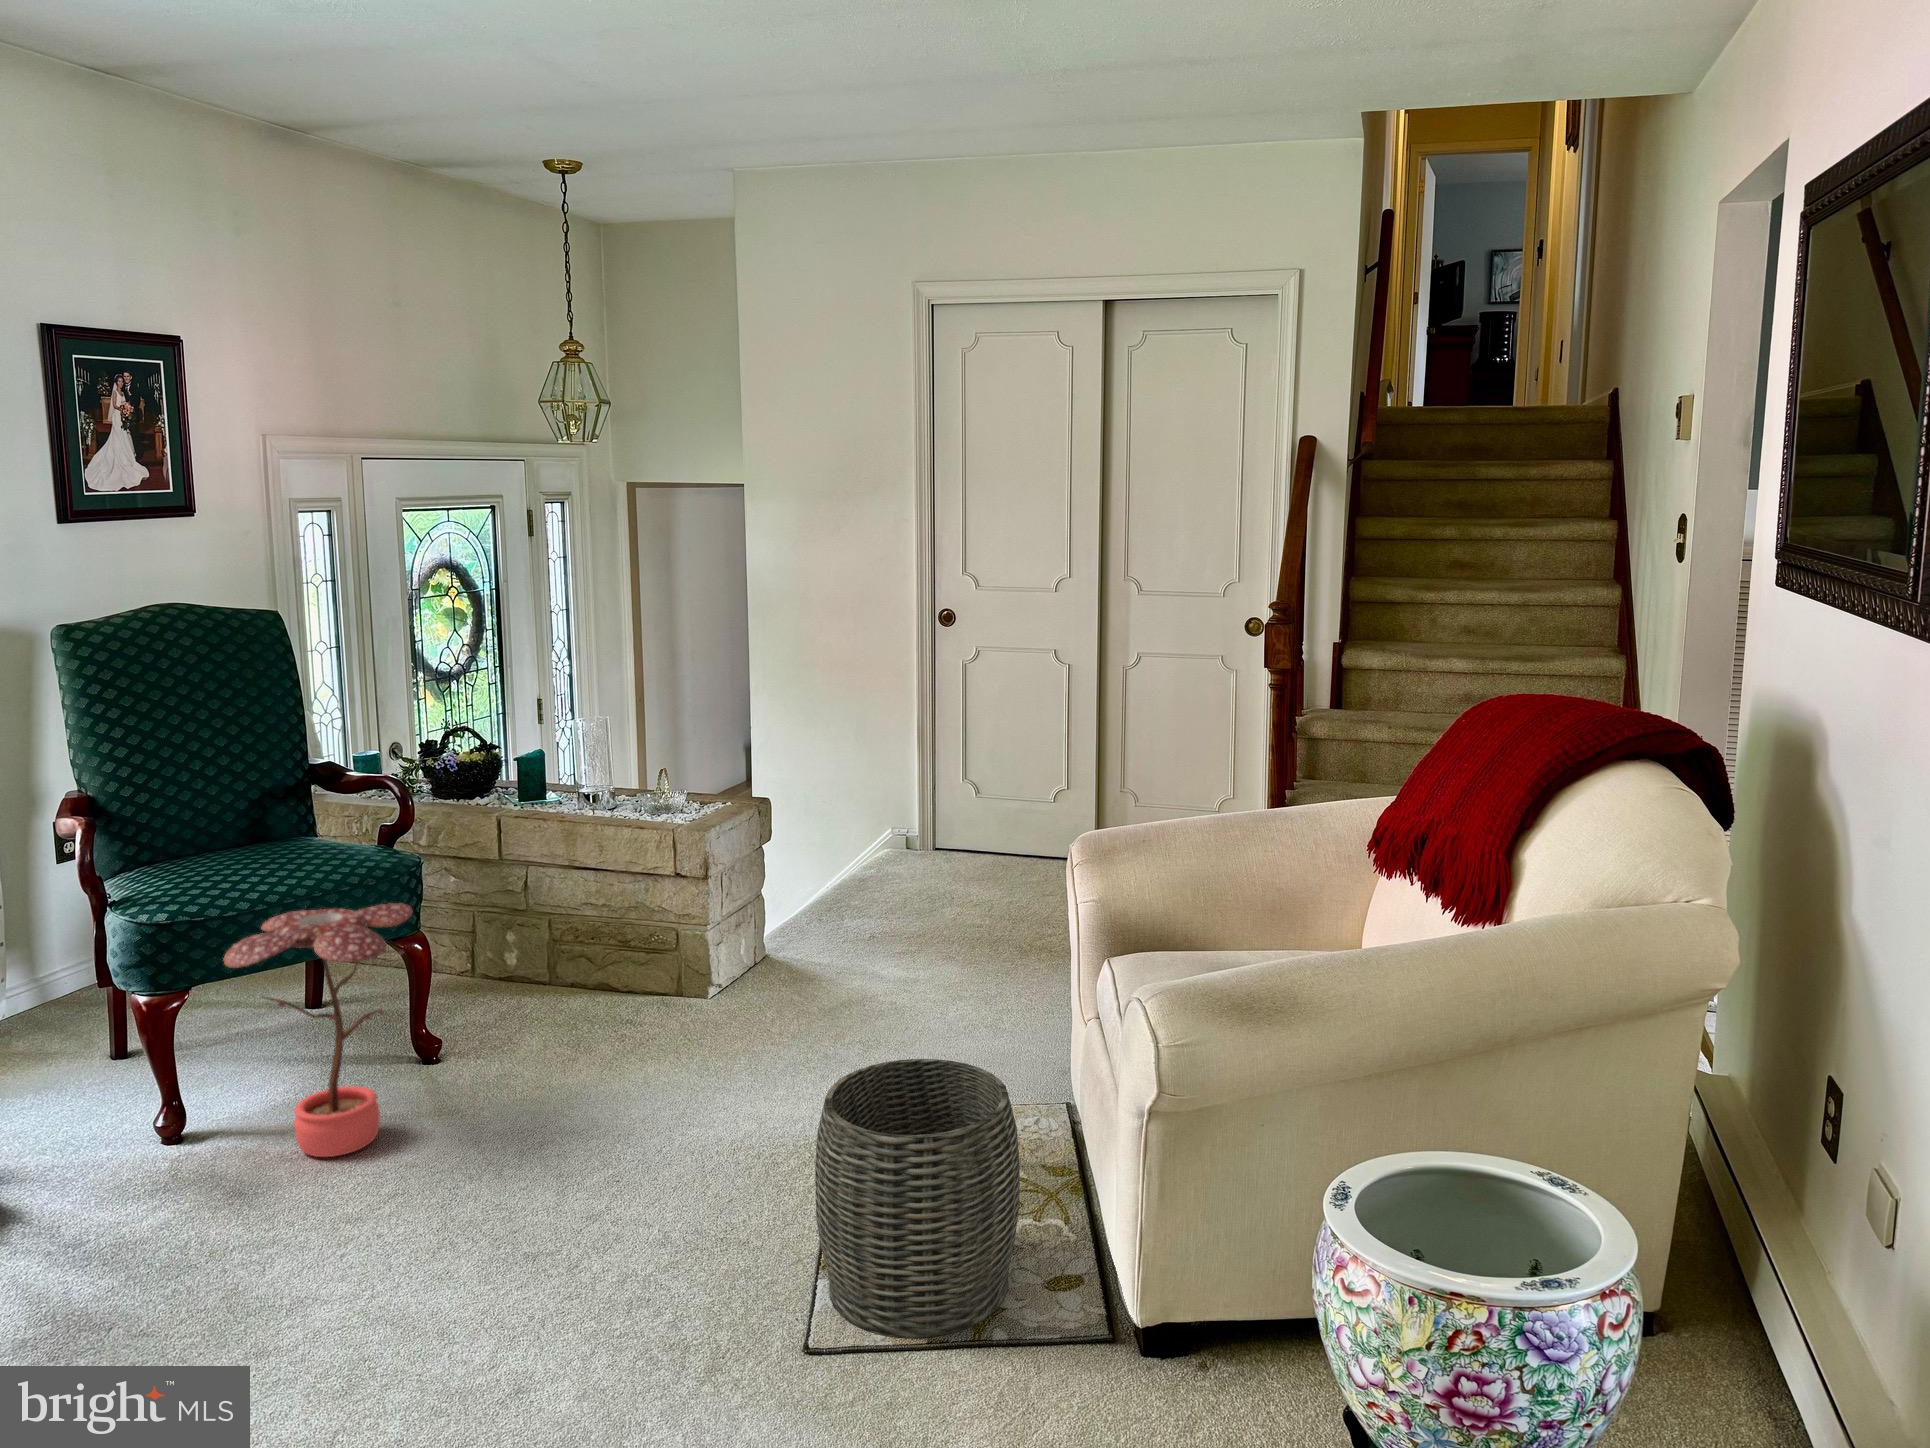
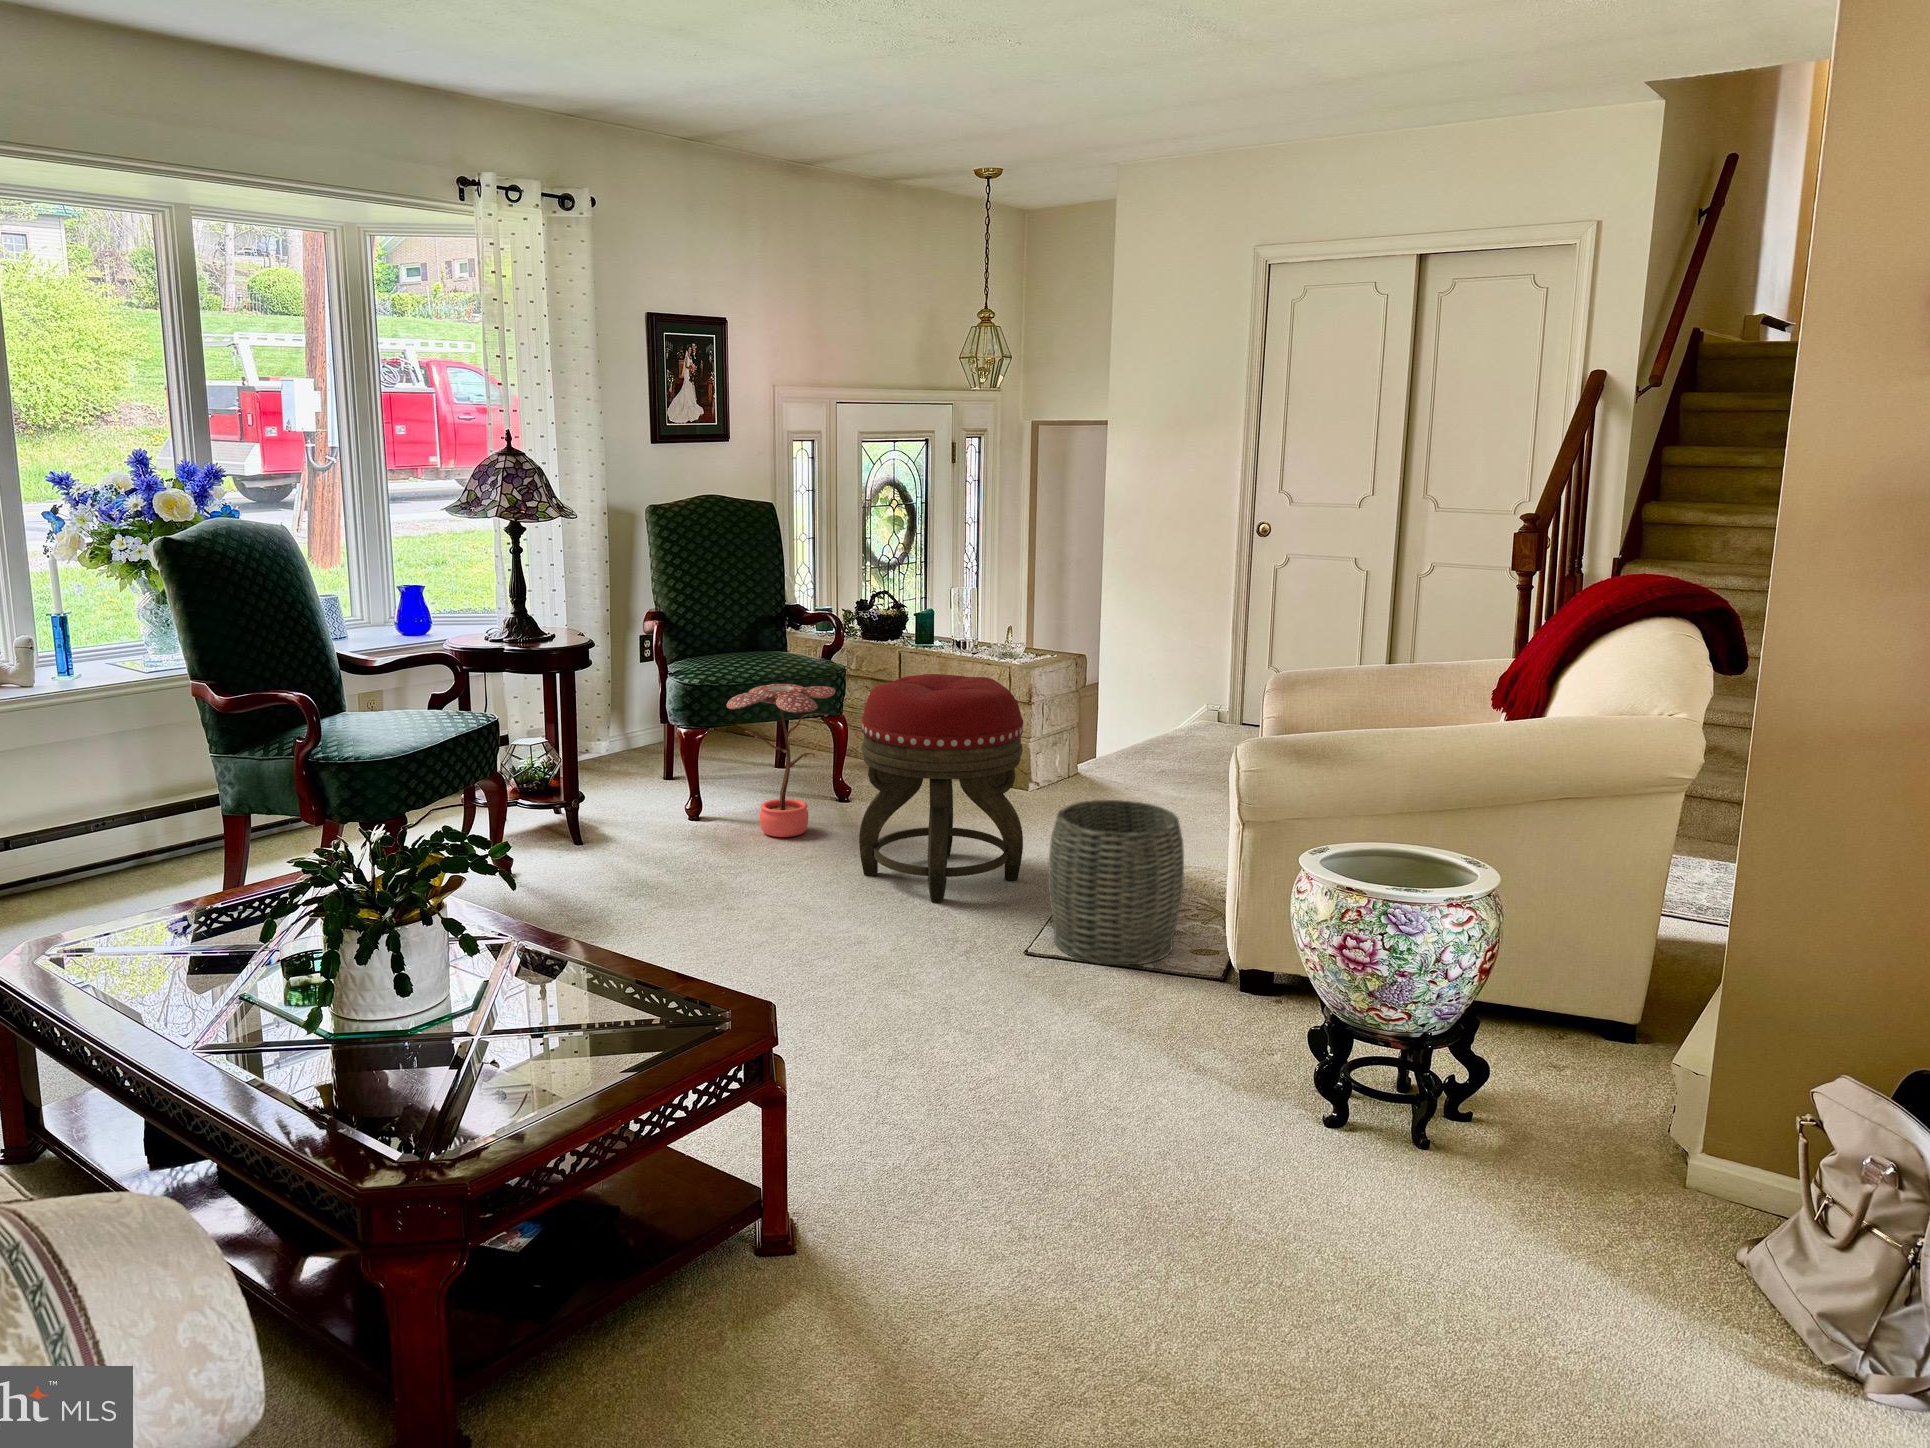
footstool: none [473,878,743,1255] -> present [859,674,1023,902]

